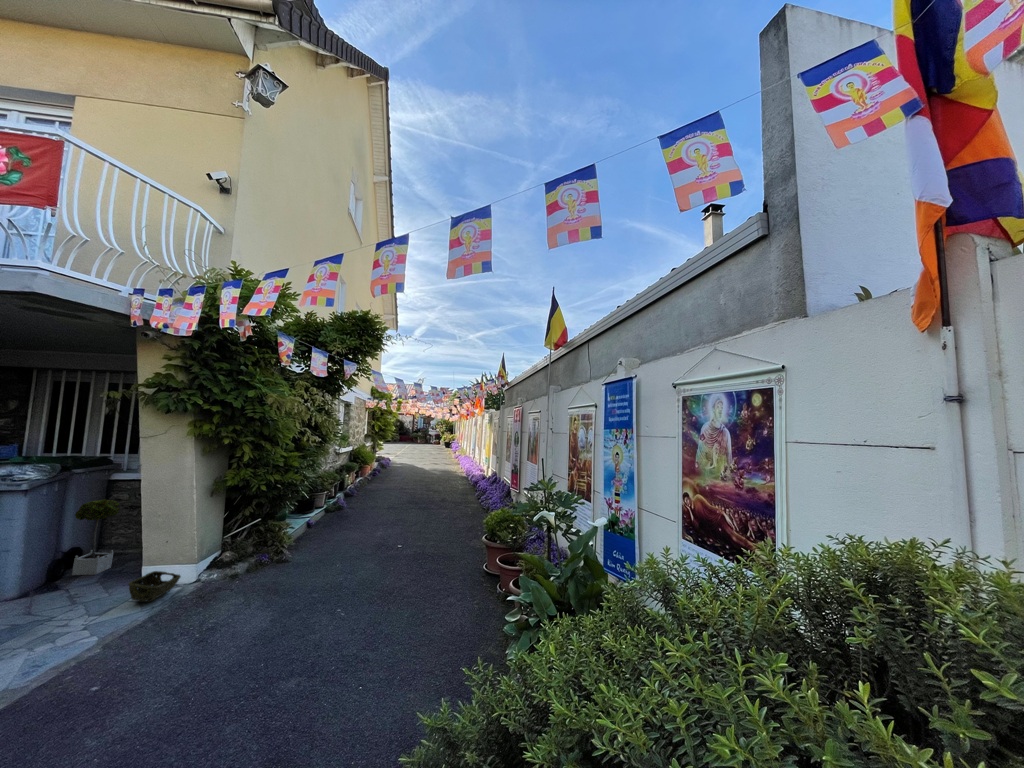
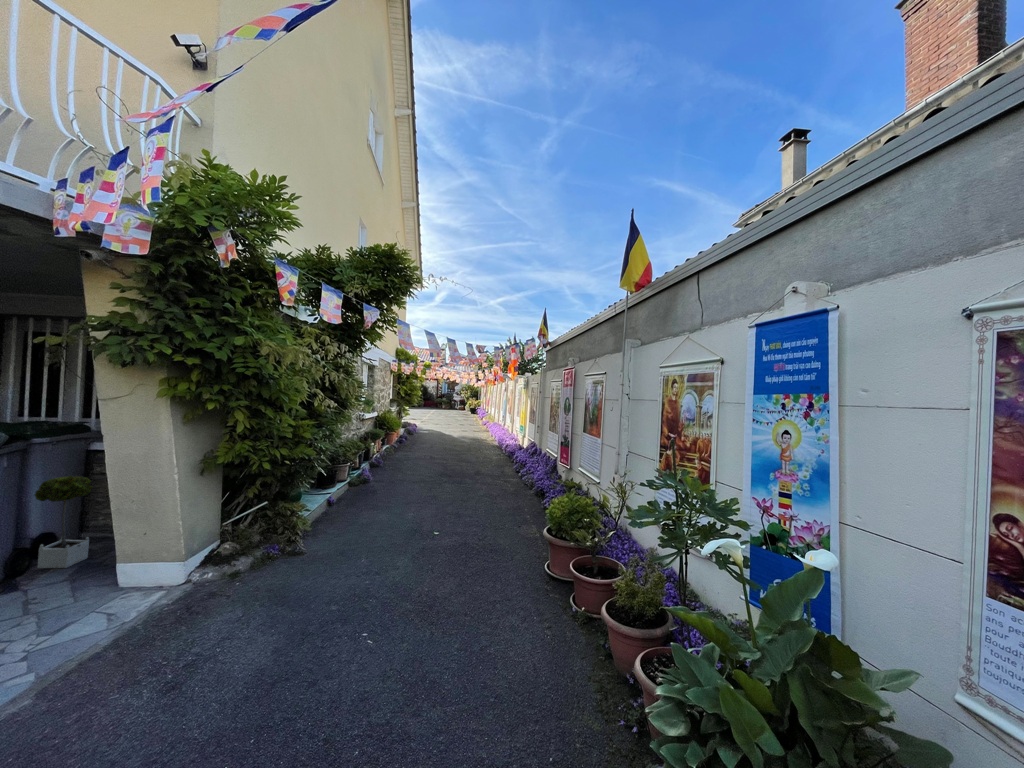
woven basket: present [129,571,181,602] -> none [90,570,163,614]

